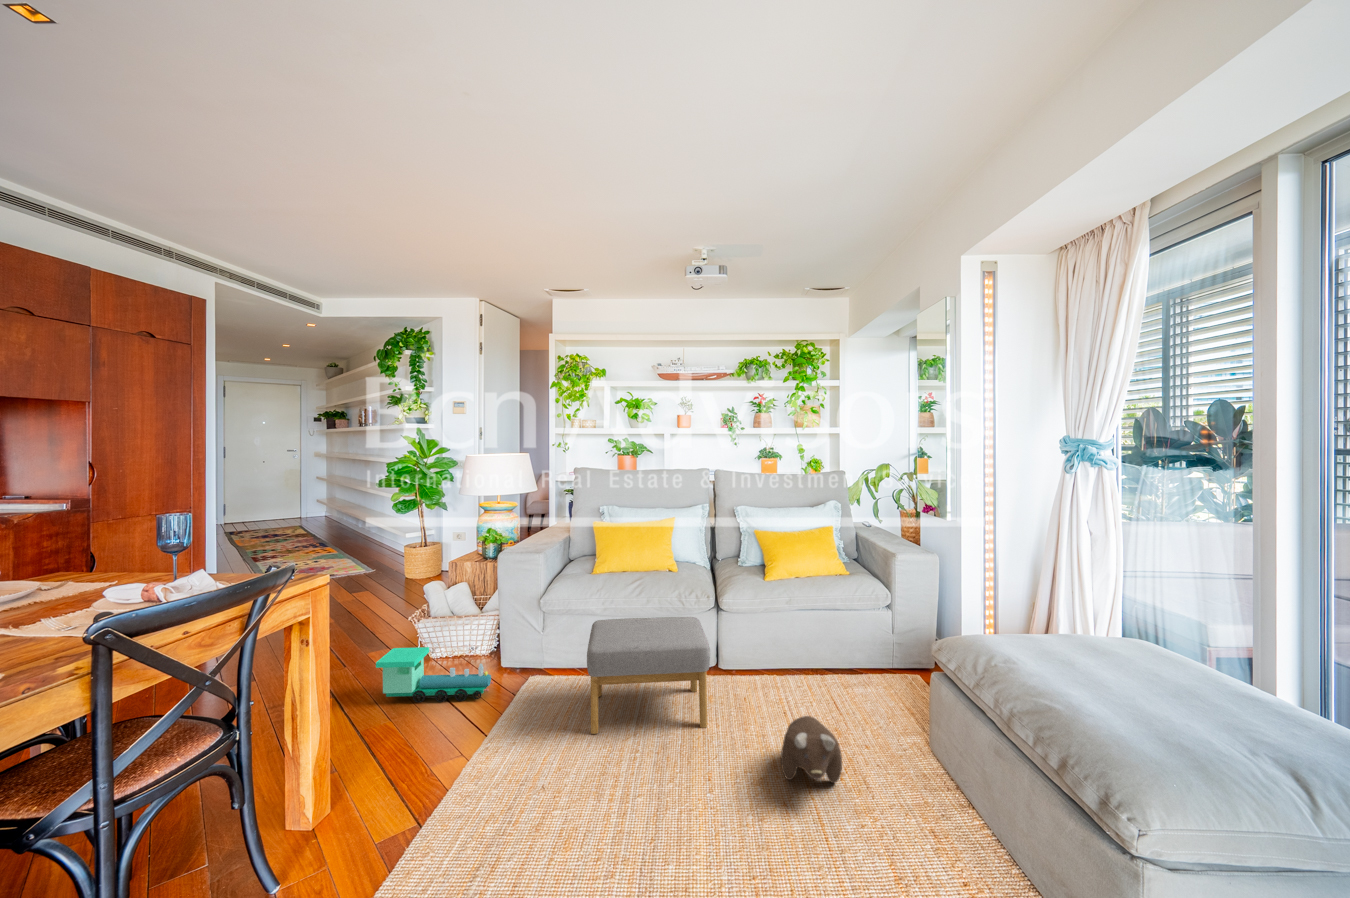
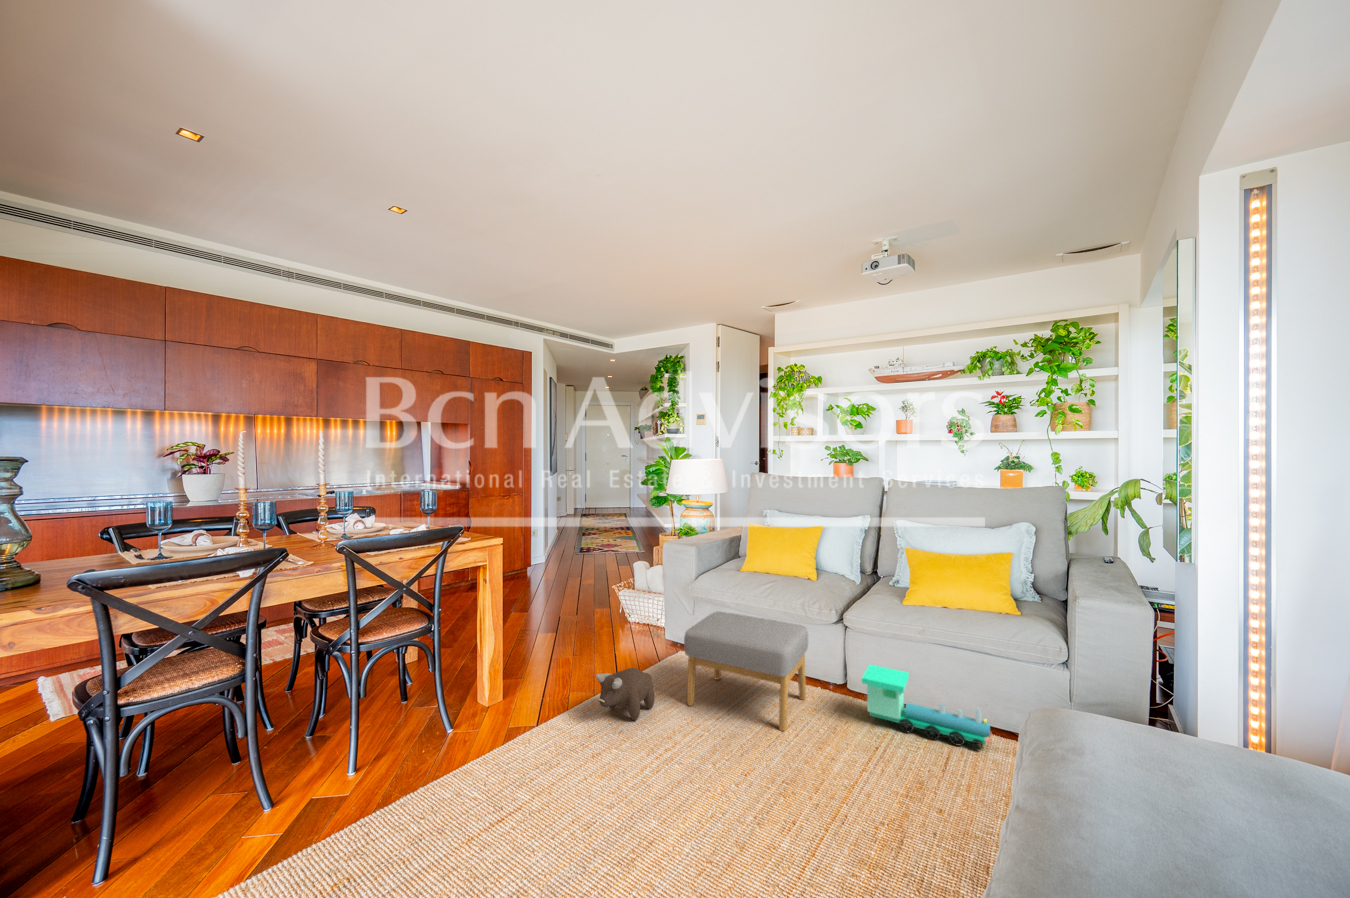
toy train: present [376,647,493,702] -> present [862,665,991,750]
plush toy: present [781,716,842,783] -> present [596,668,655,721]

